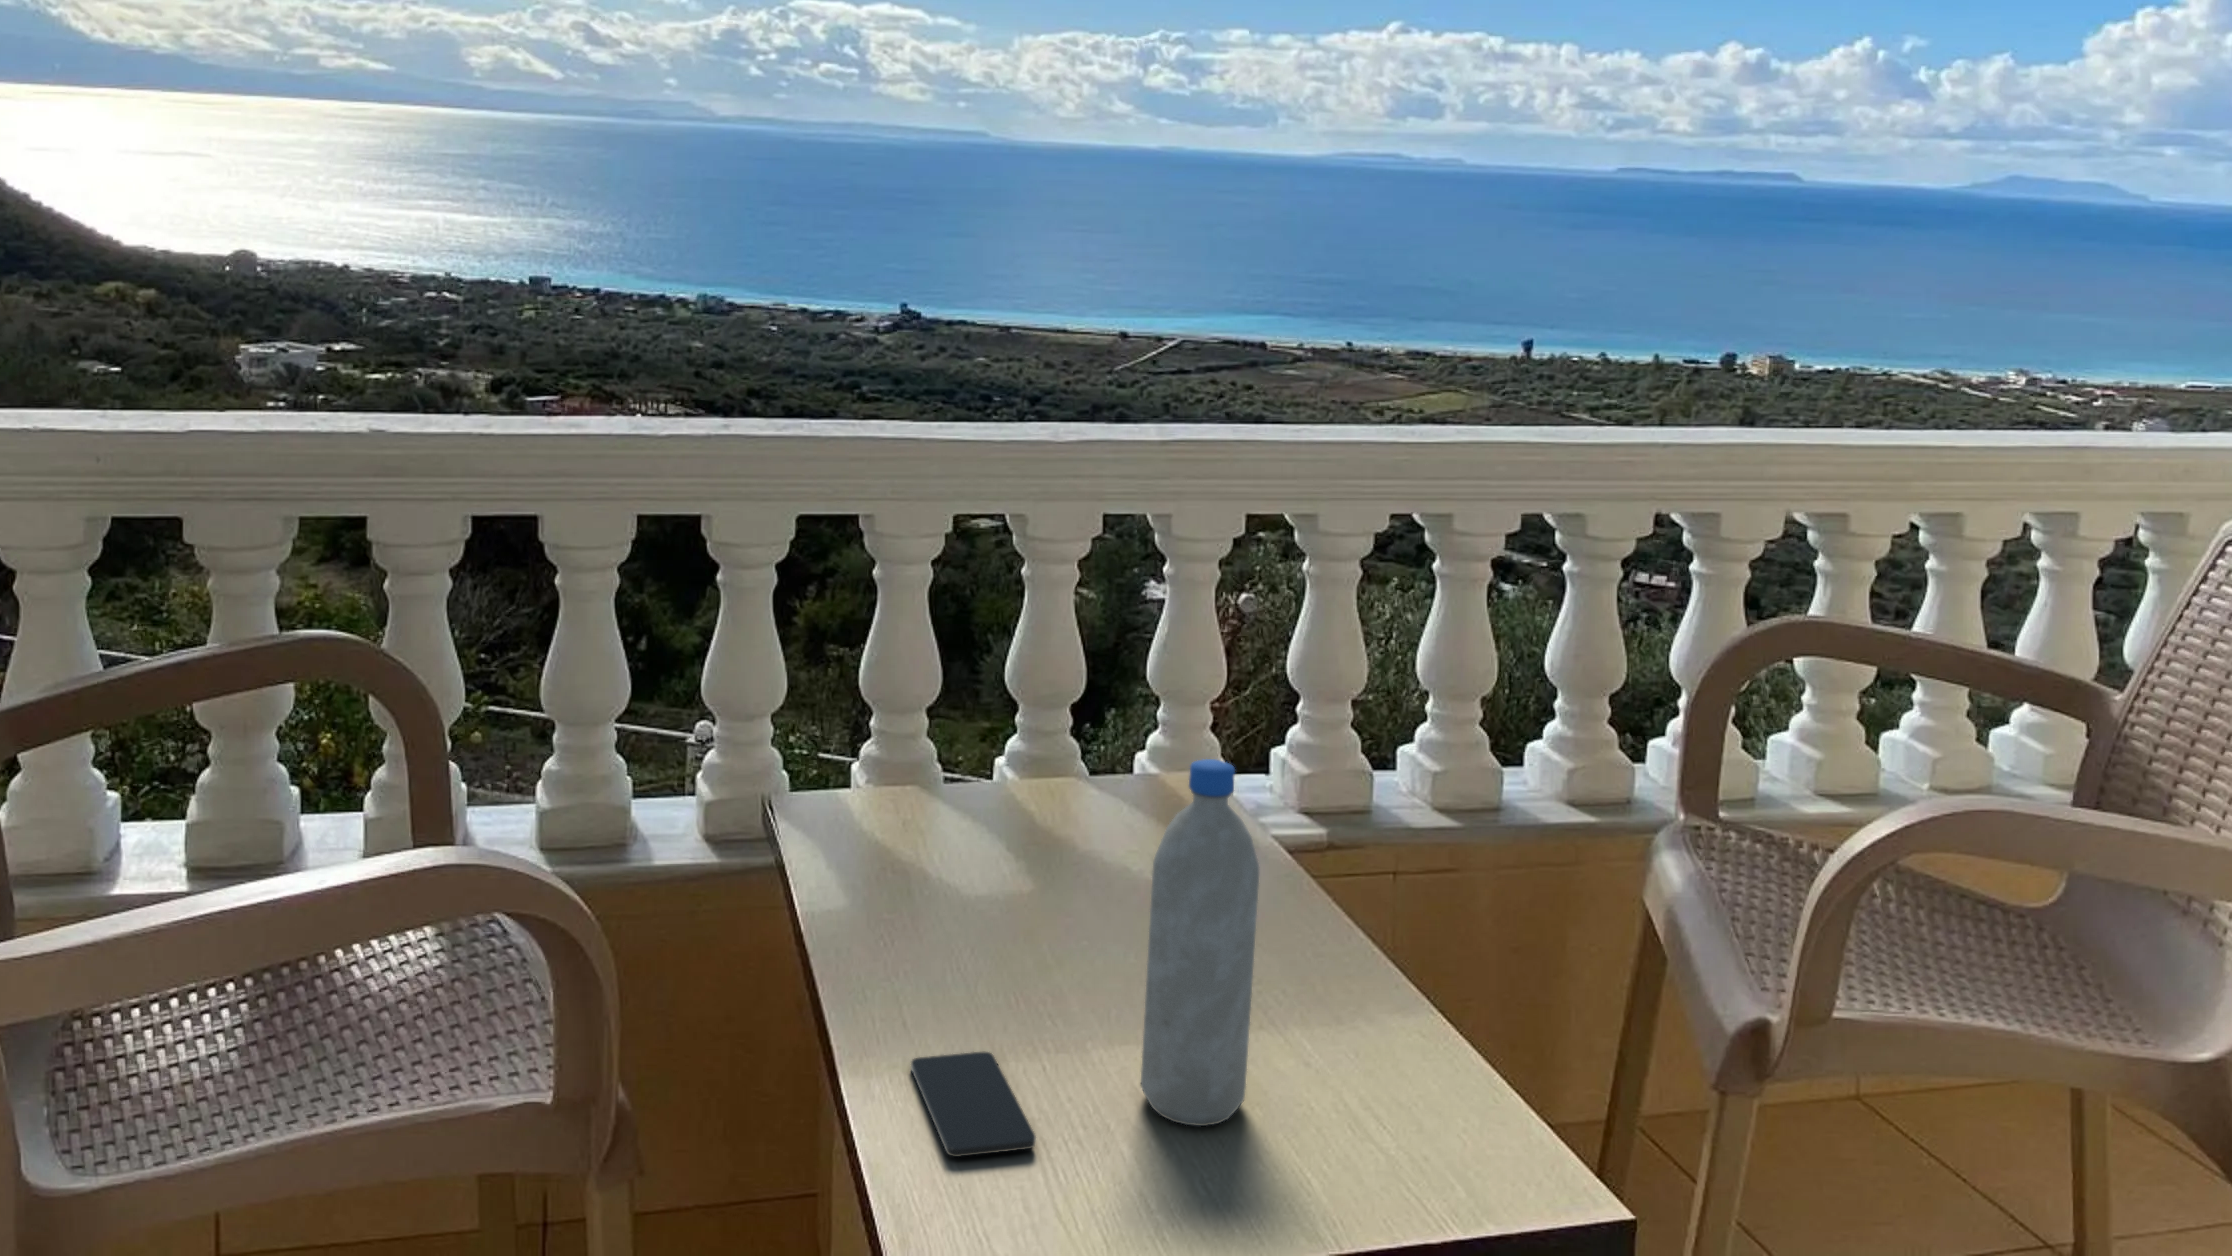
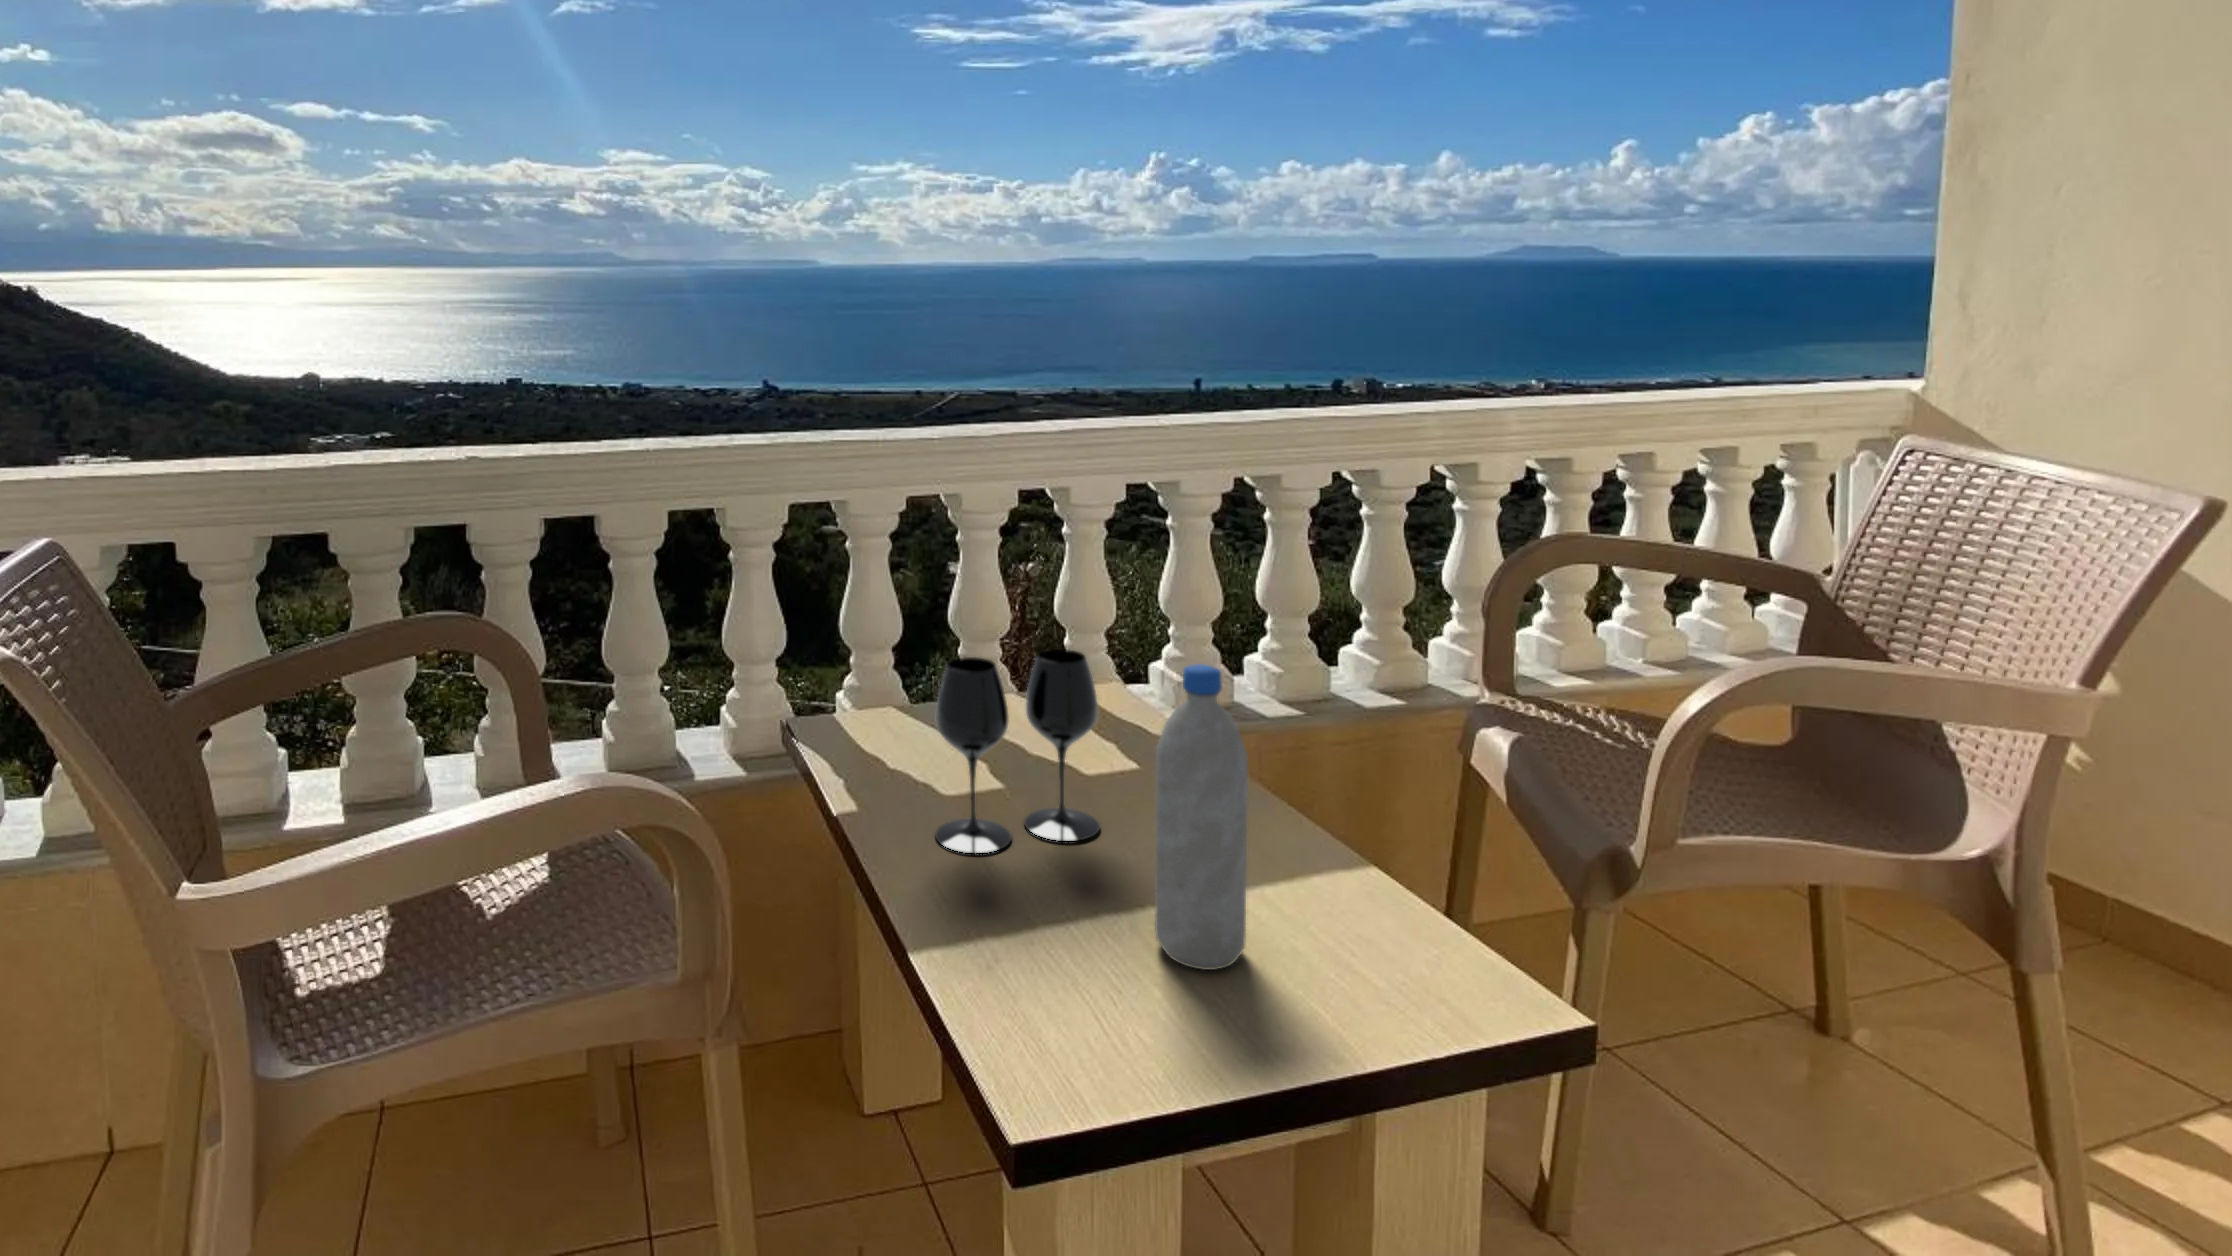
wine glass: none [914,727,1128,974] -> present [935,649,1100,854]
smartphone: present [911,1052,1036,1157] -> none [962,917,1085,1010]

